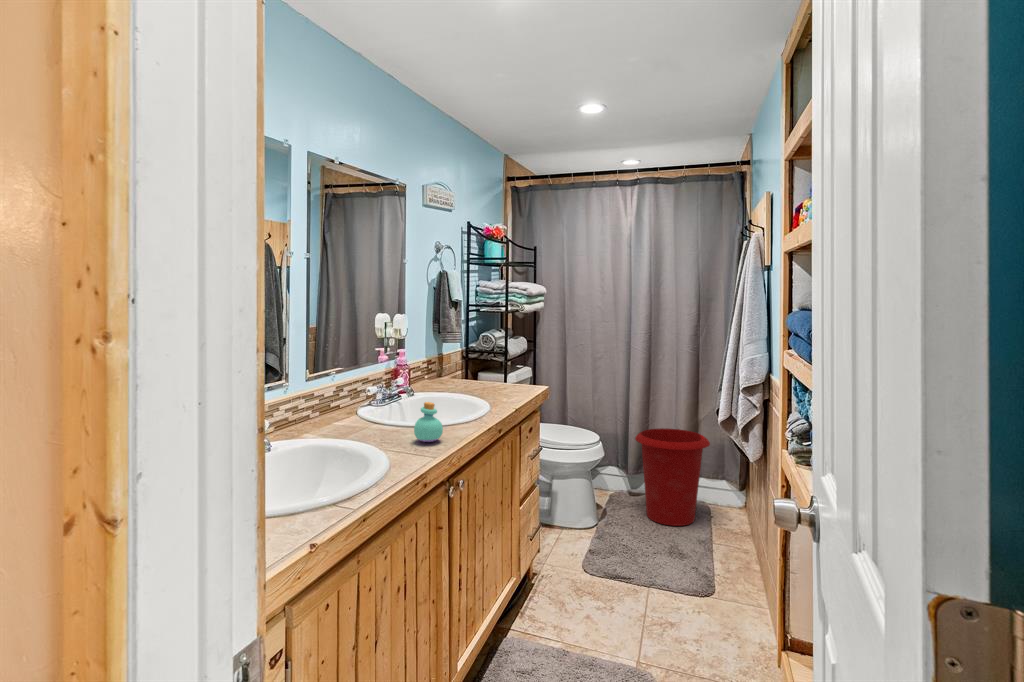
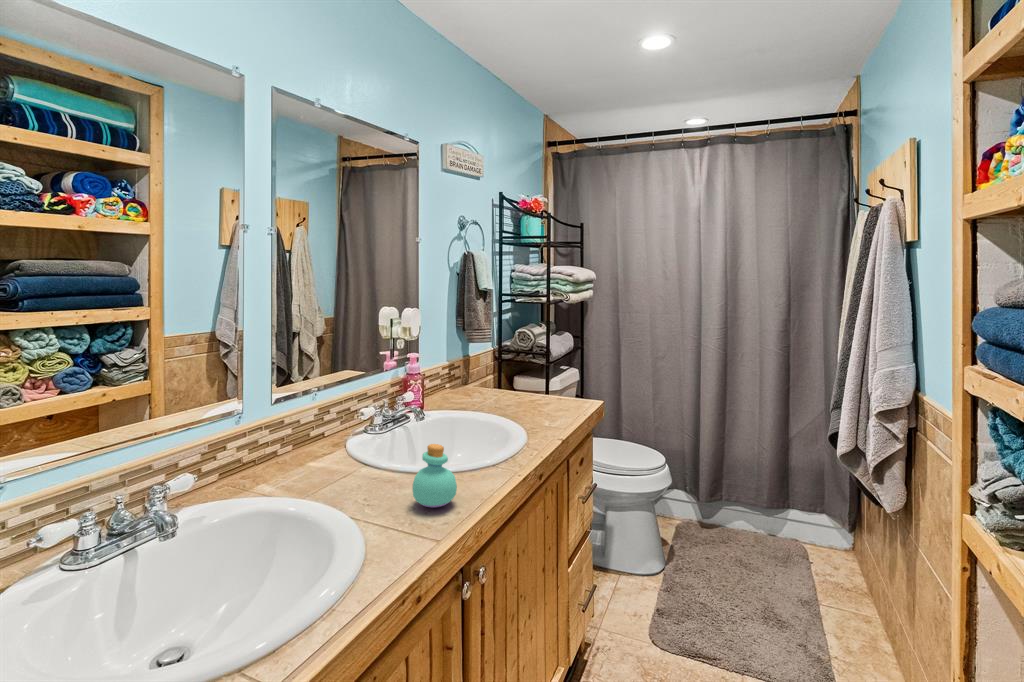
waste bin: present [635,428,710,526] -> none [709,447,809,573]

